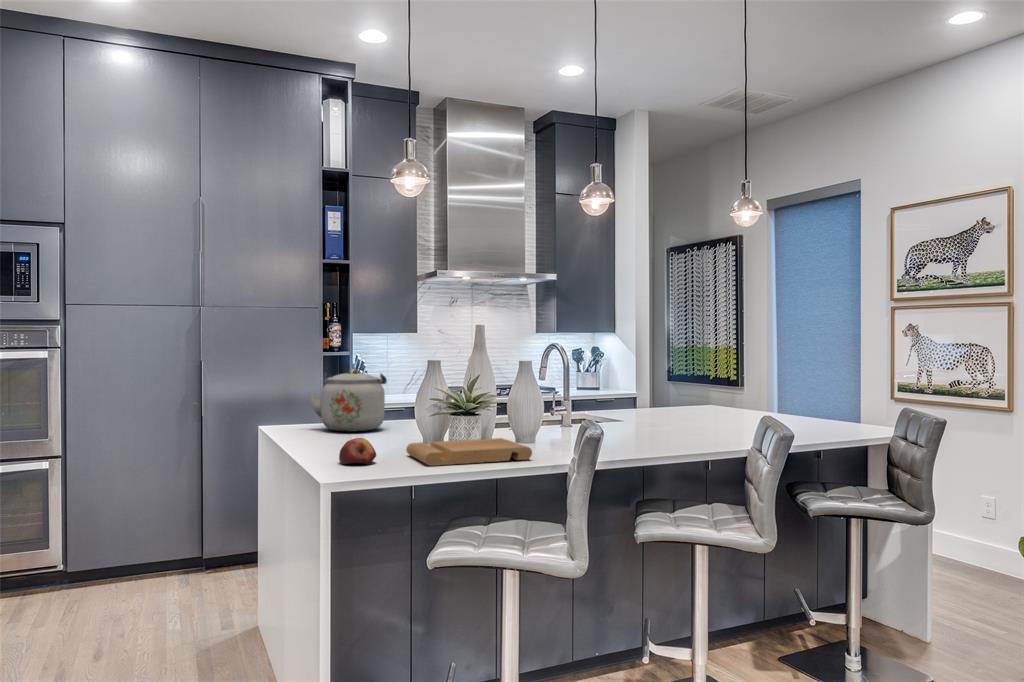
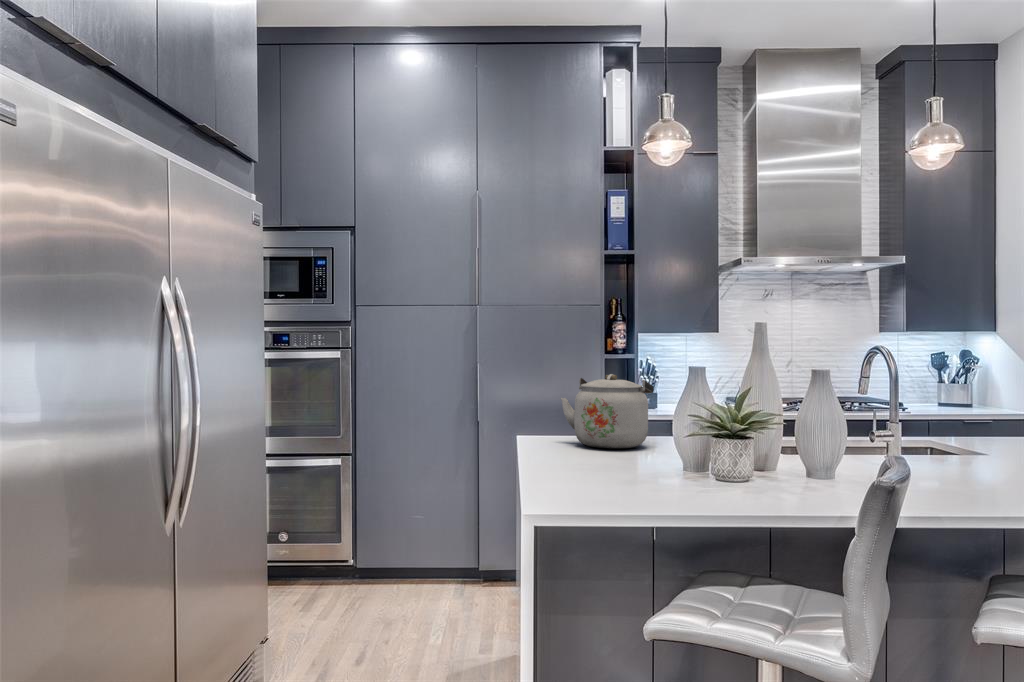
apple: present [339,438,376,464] -> none [561,460,605,493]
cutting board: present [406,438,532,466] -> none [649,470,819,505]

